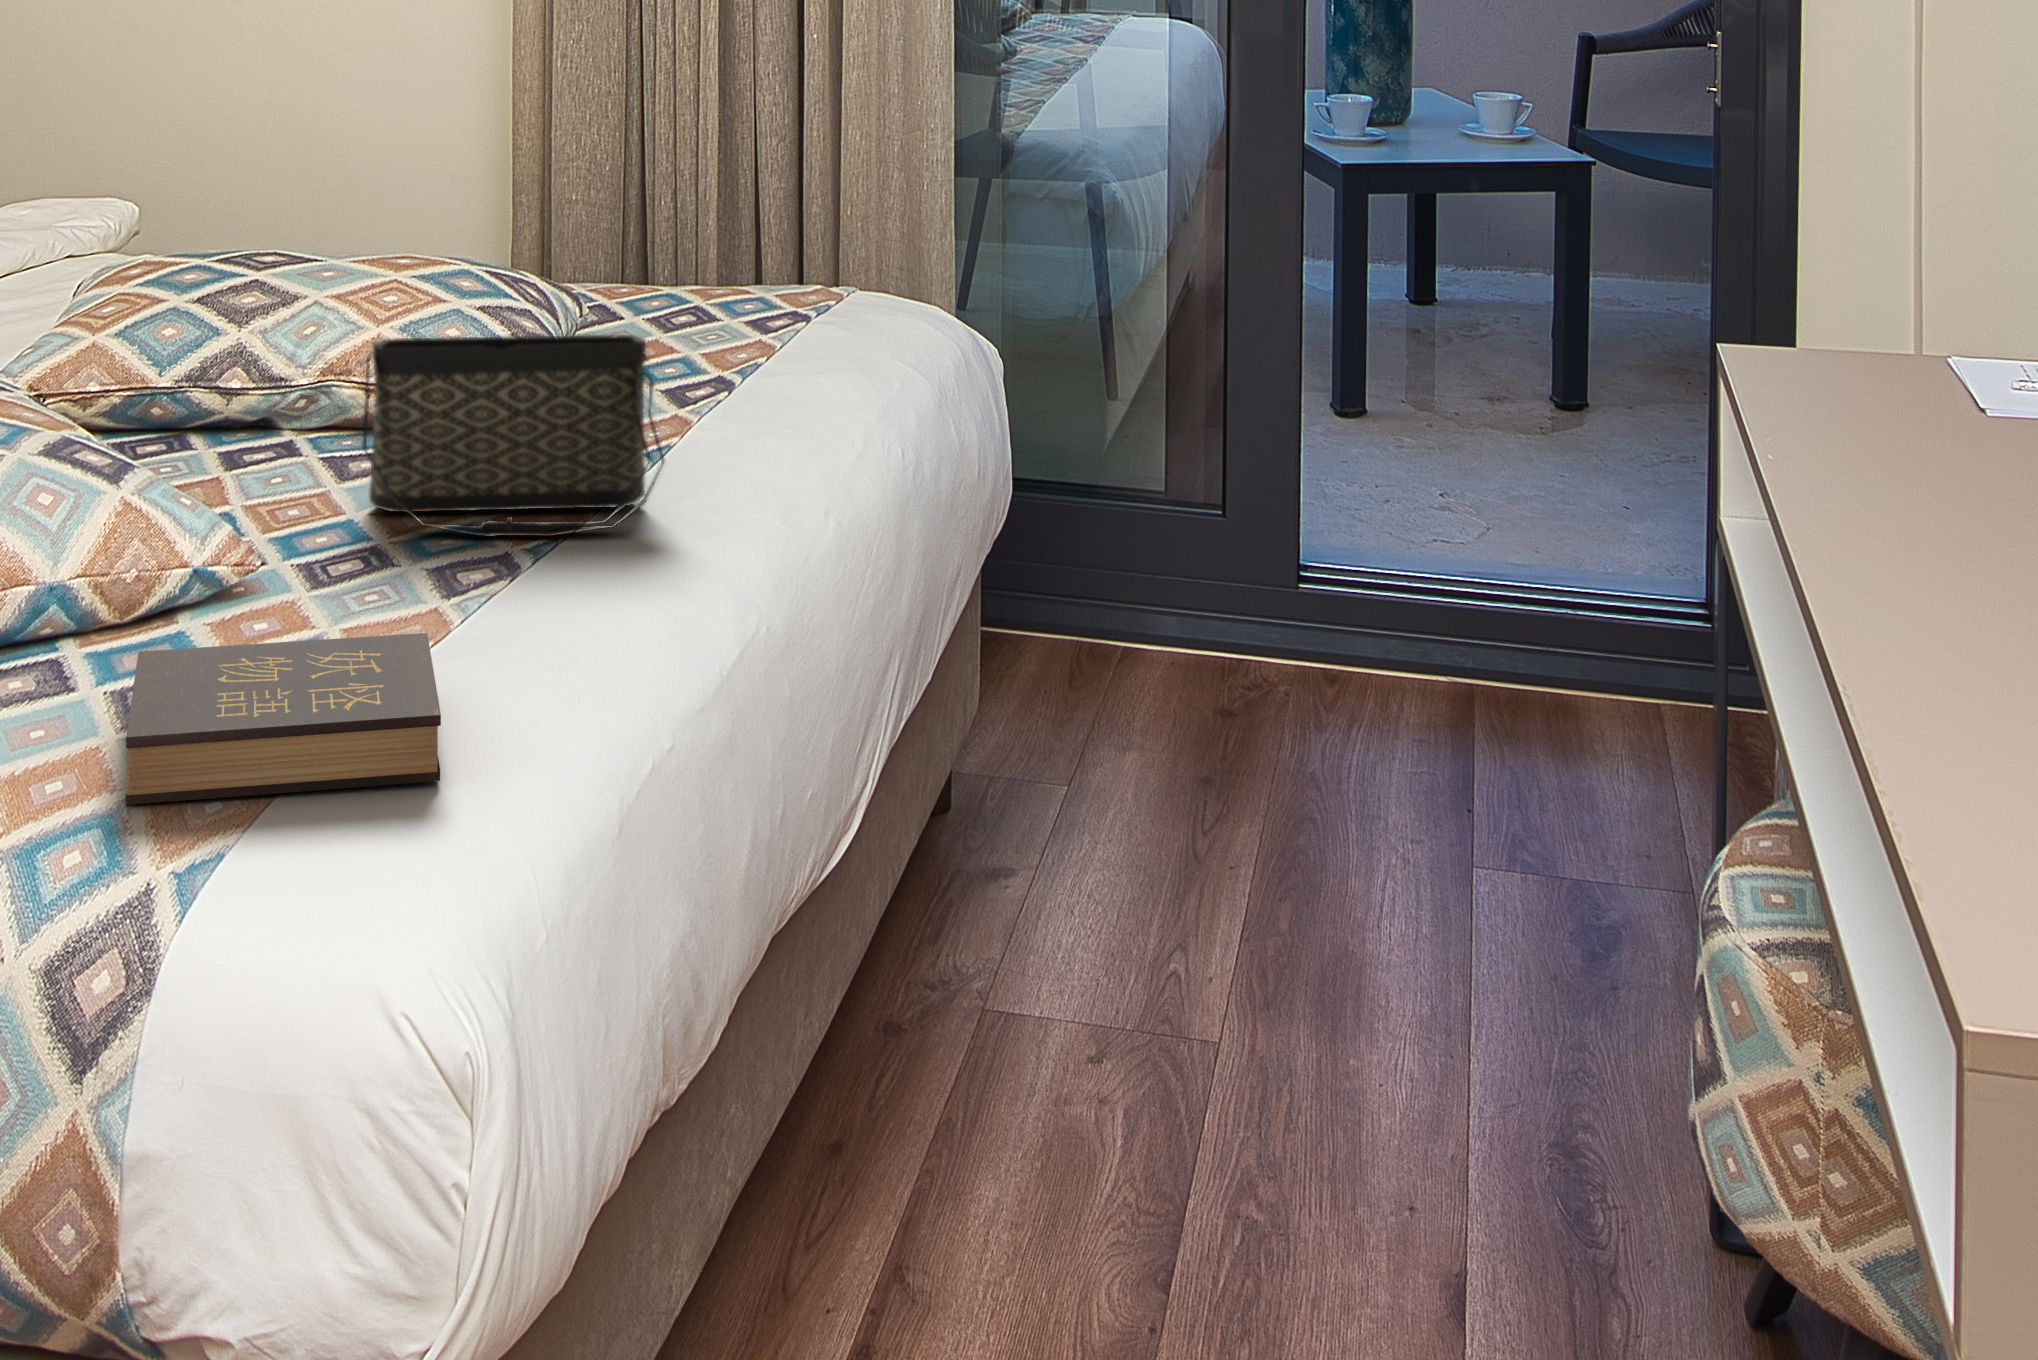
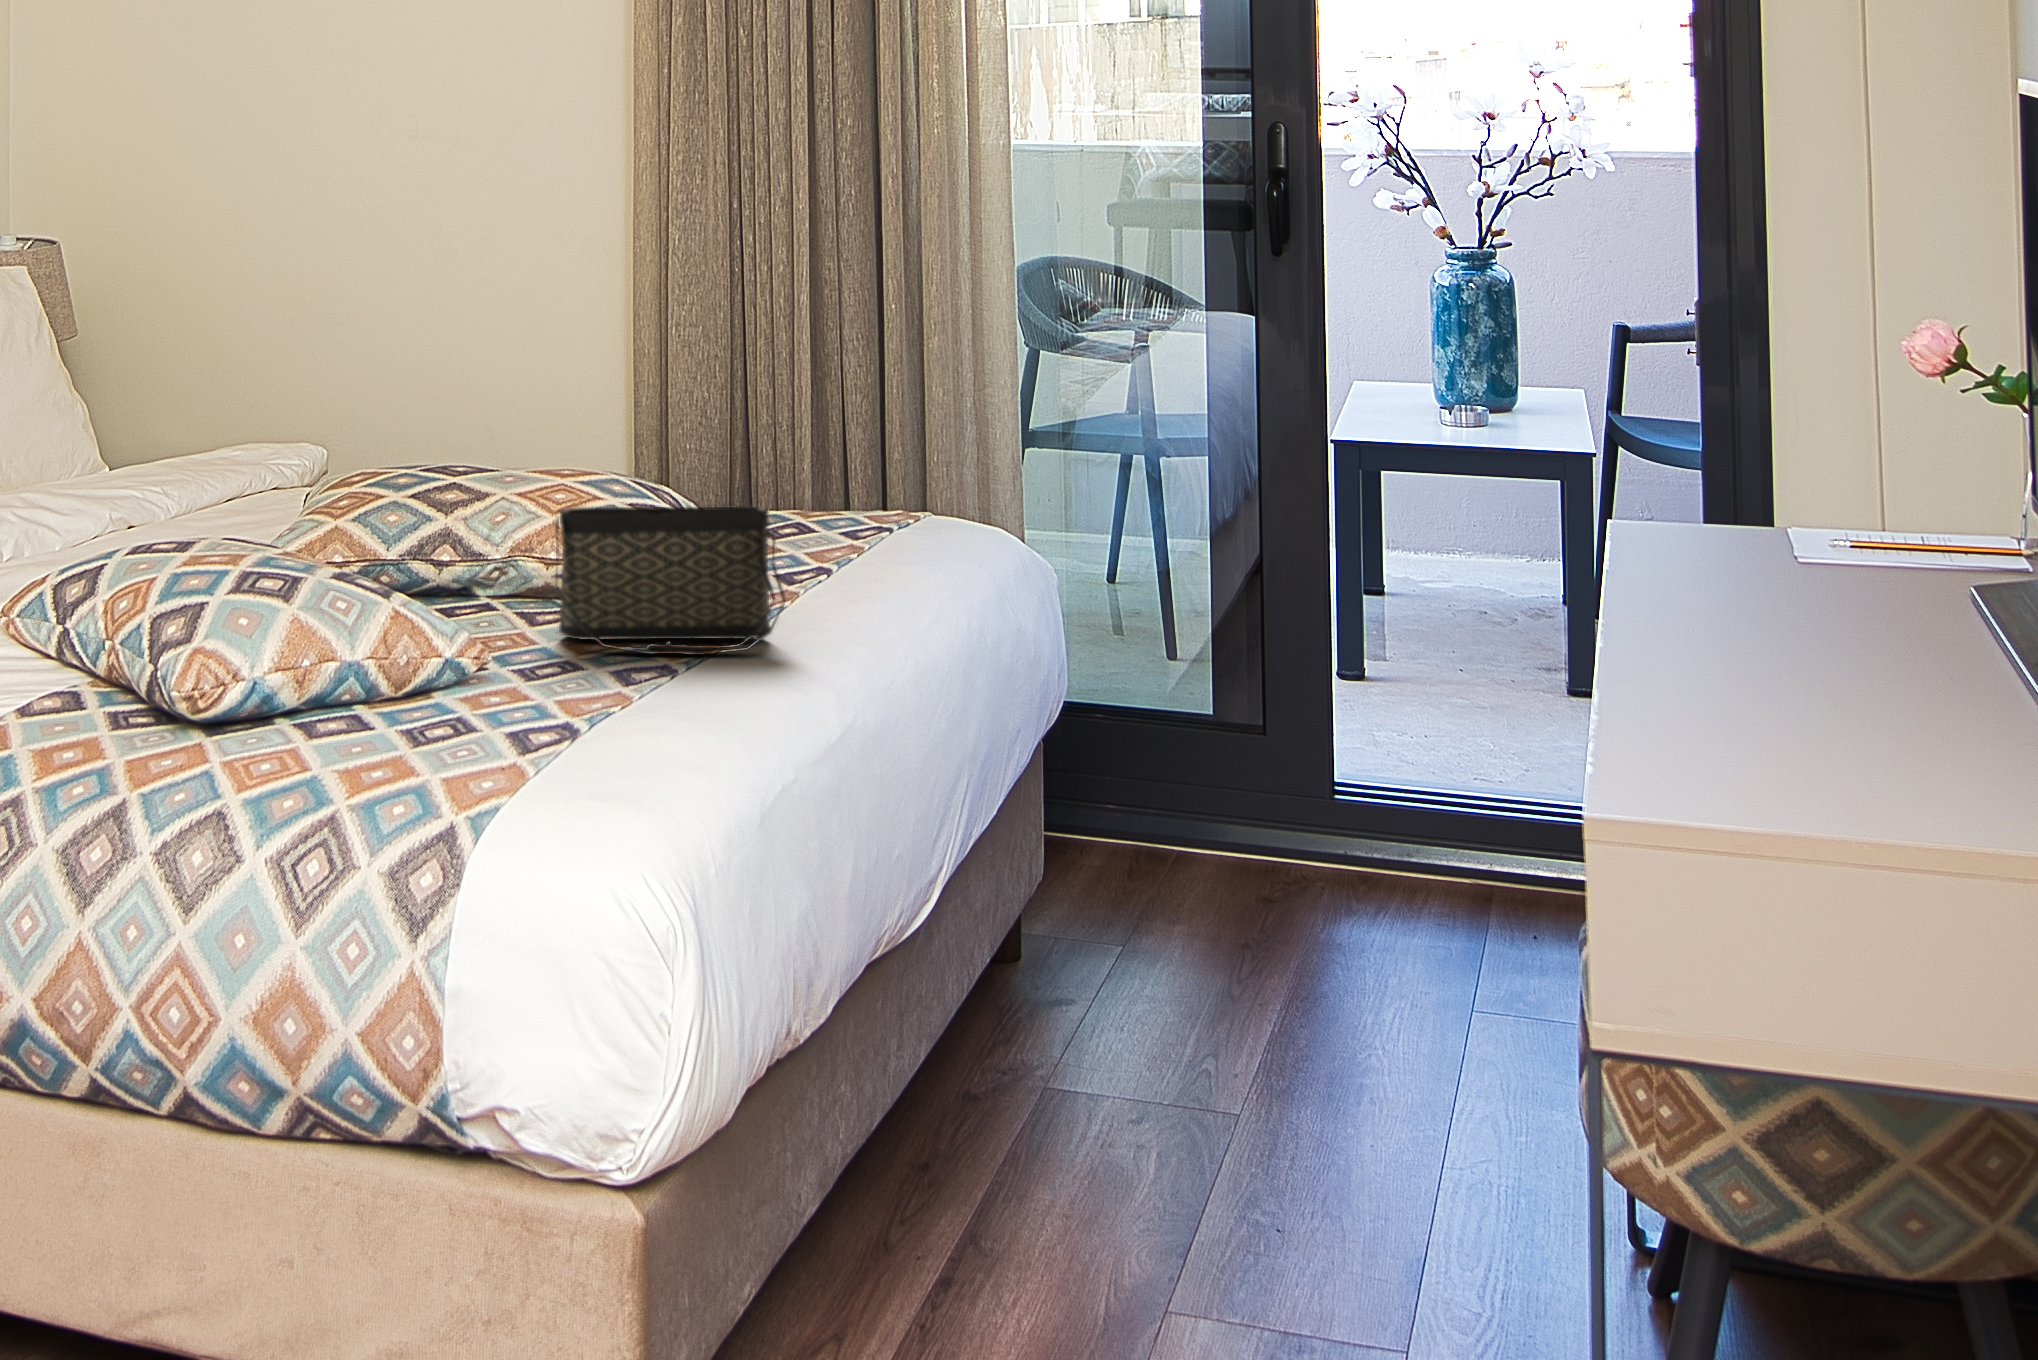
hardback book: present [125,633,441,805] -> none [421,691,643,785]

